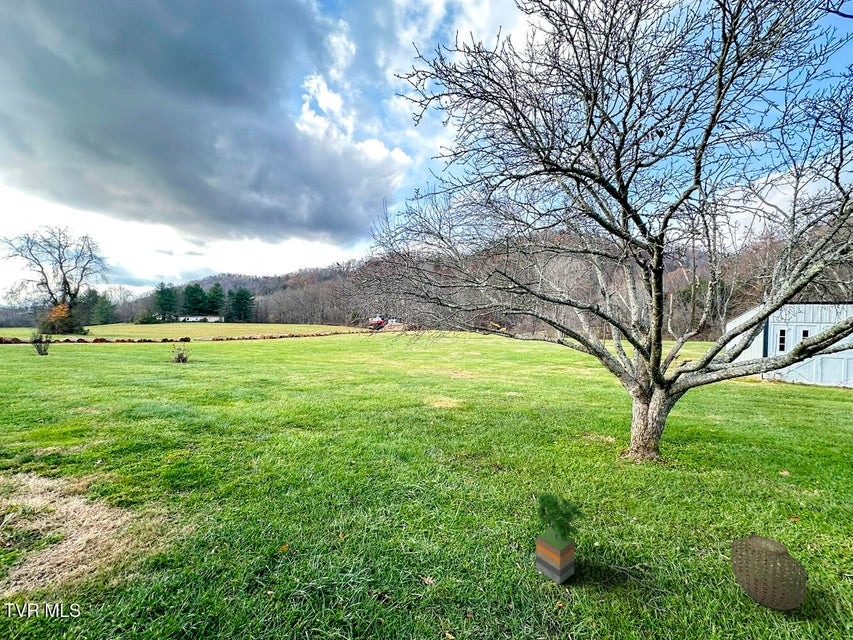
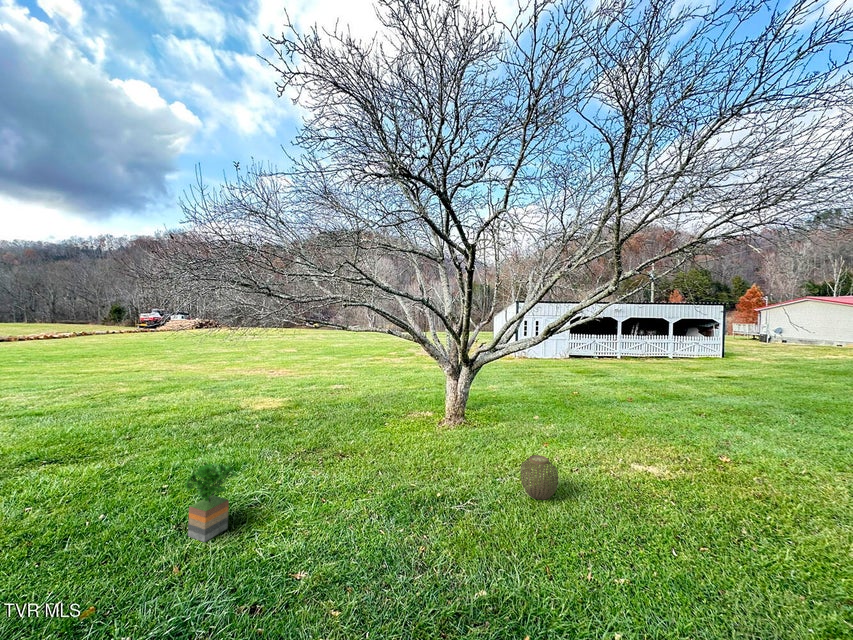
potted tree: present [536,494,584,584] -> present [185,464,237,542]

